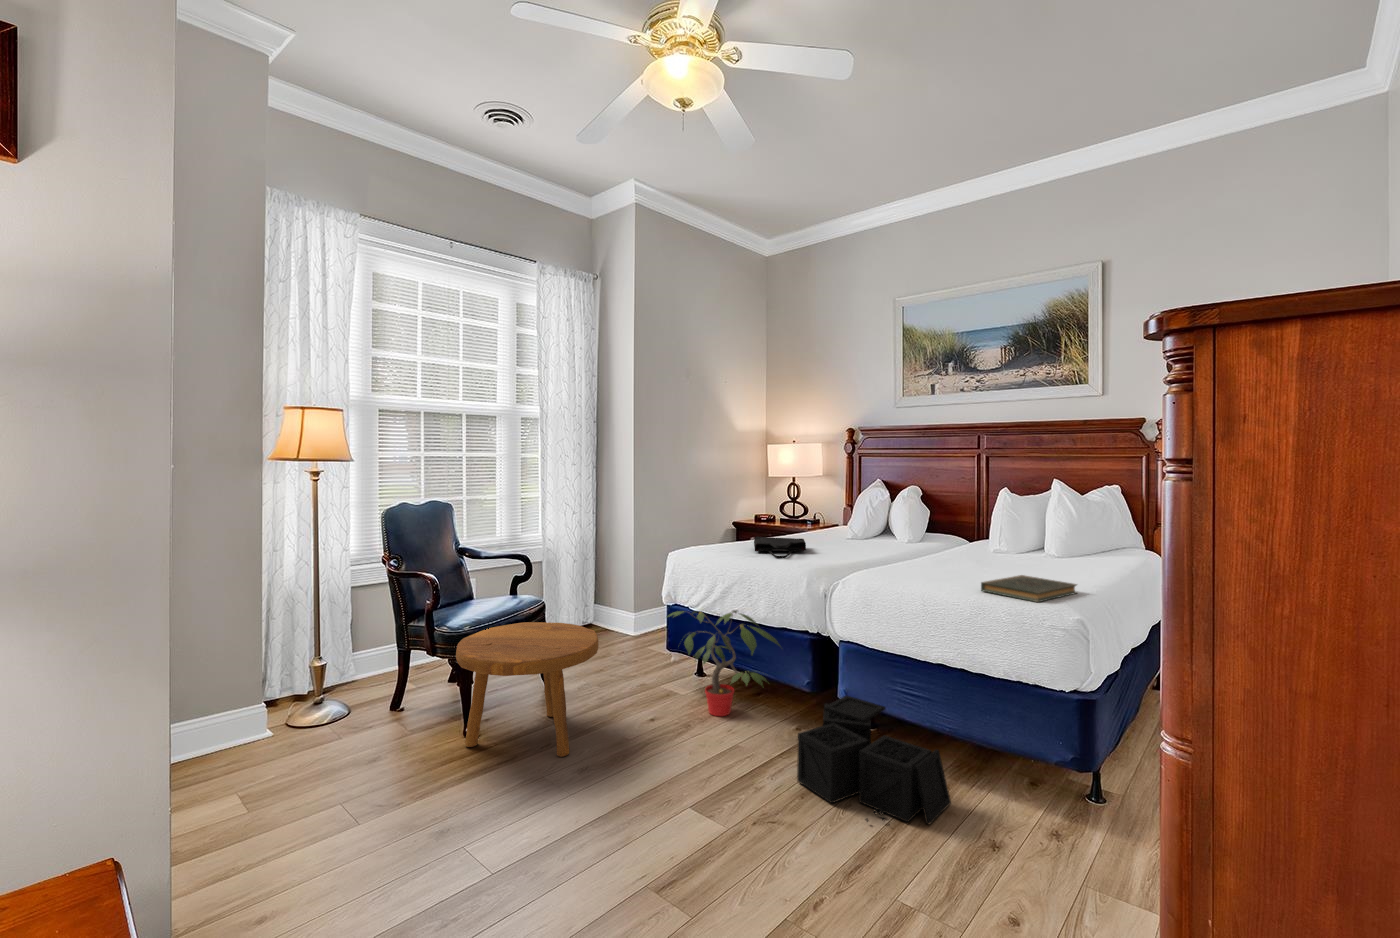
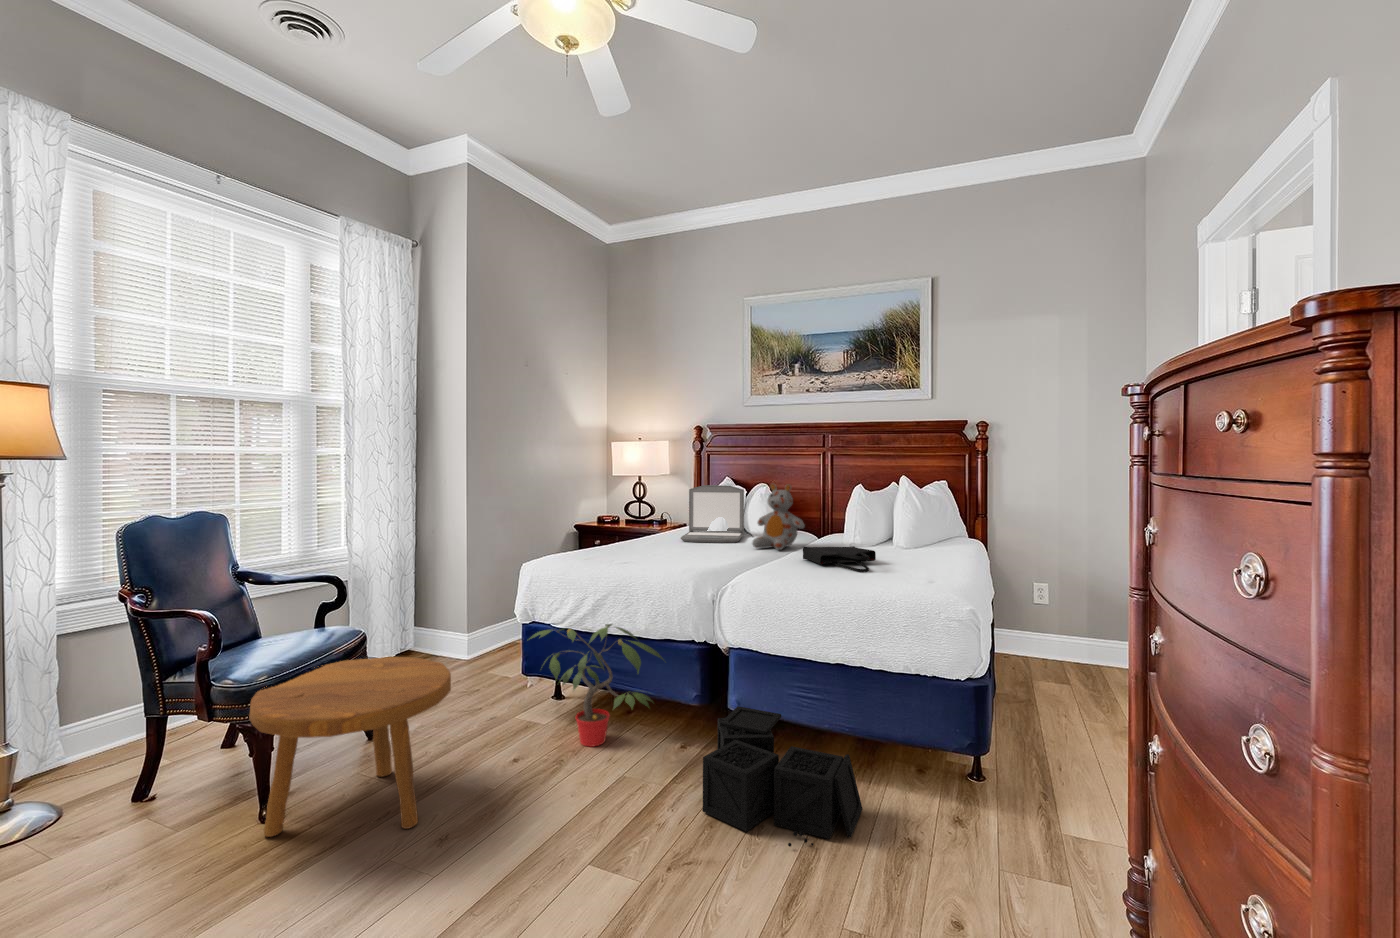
laptop: none [821,487,888,543] -> present [681,485,744,543]
stuffed bear: none [886,487,941,553] -> present [752,484,805,550]
tote bag: present [754,537,806,559] -> present [803,546,876,572]
book: present [981,575,1077,602] -> none [874,567,958,593]

